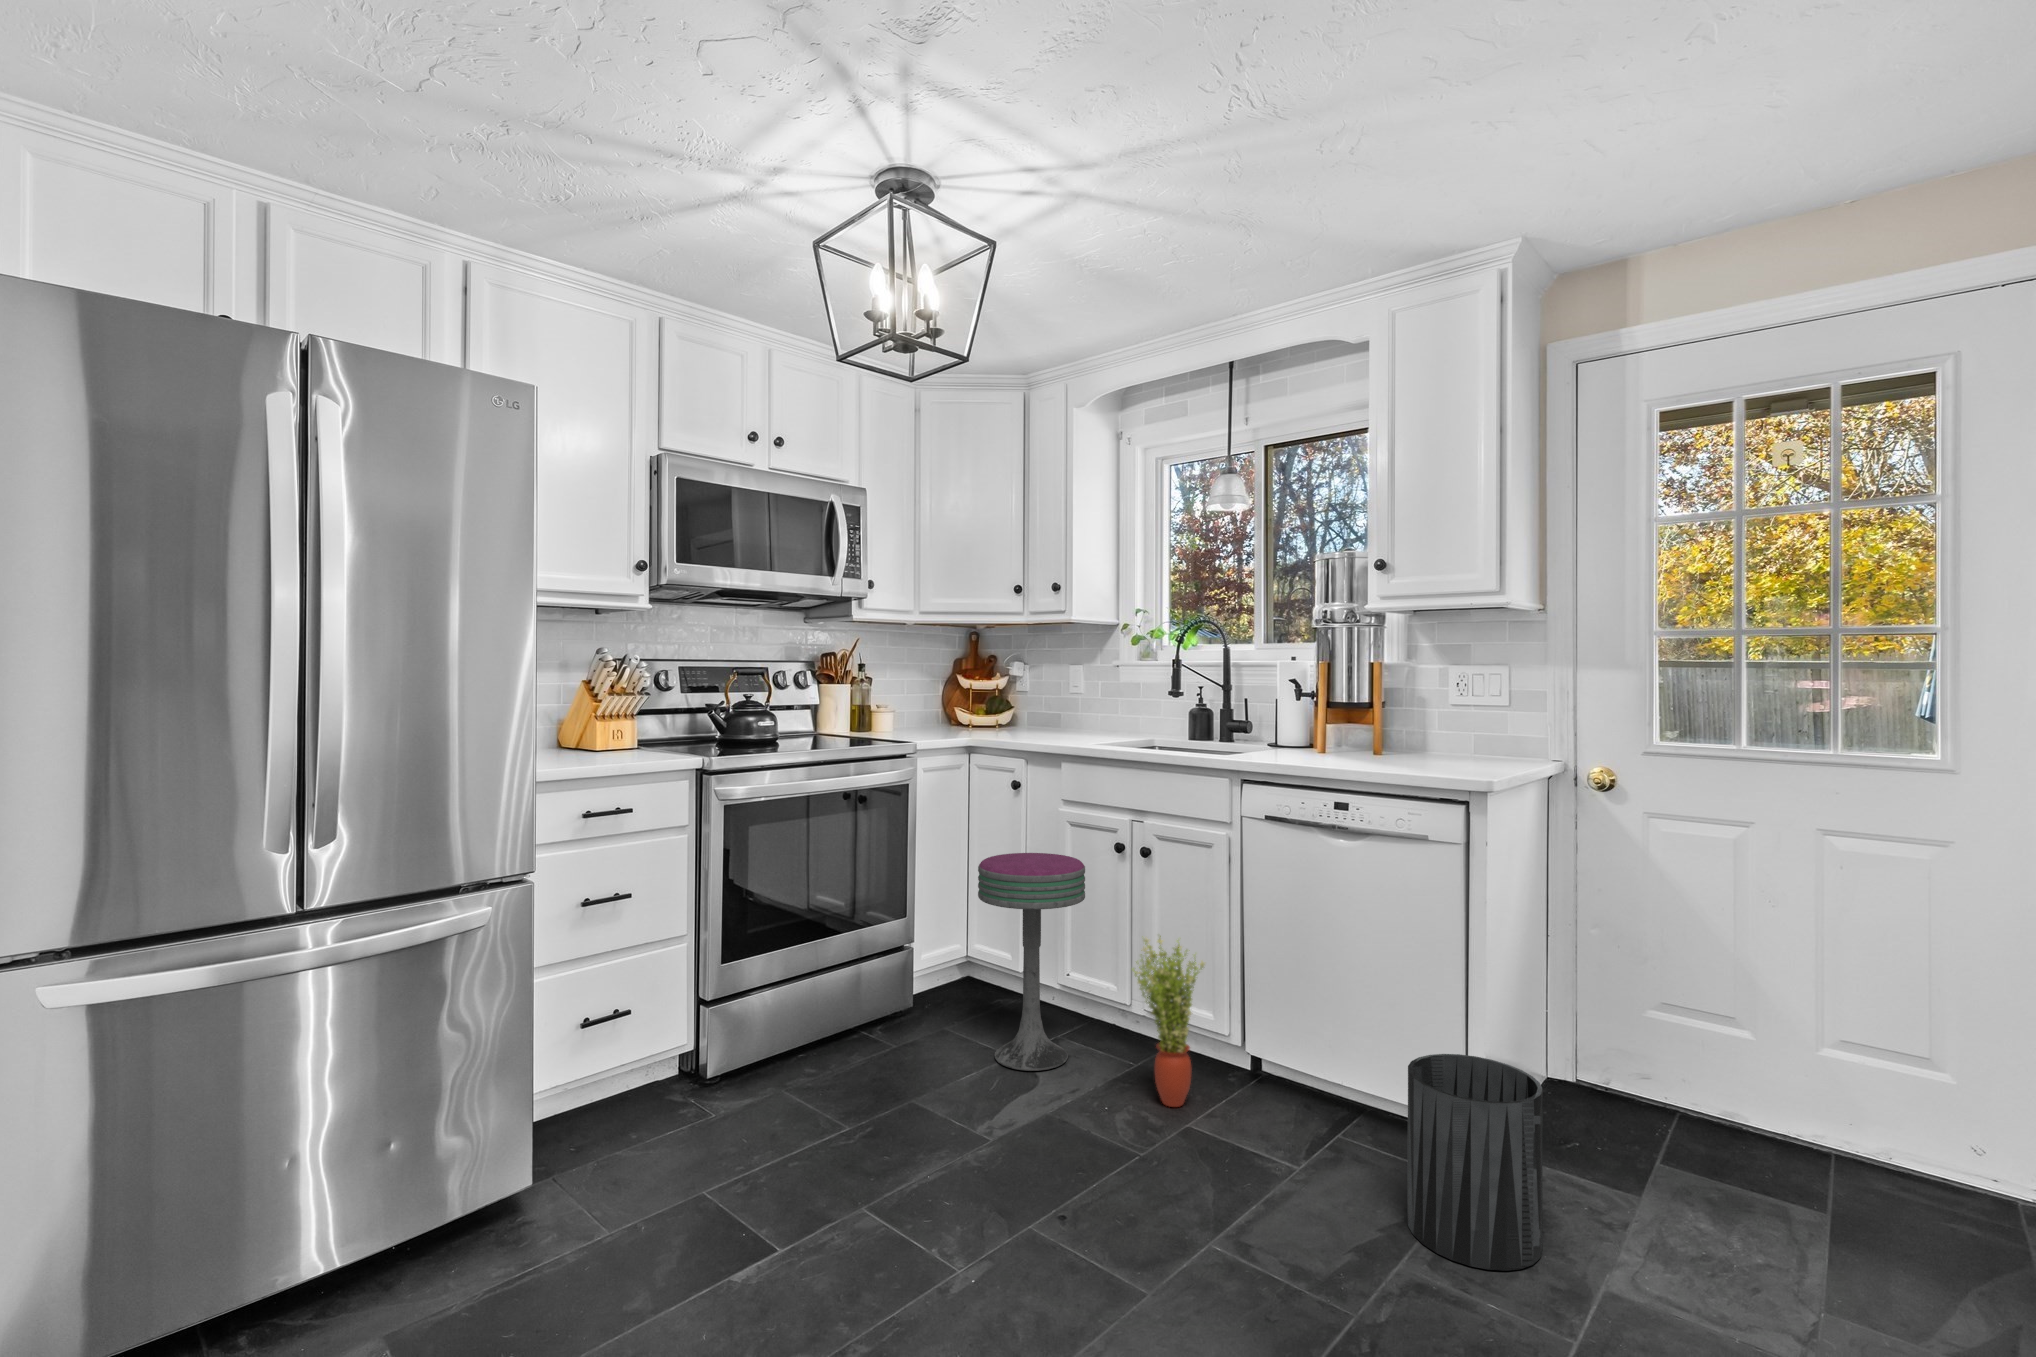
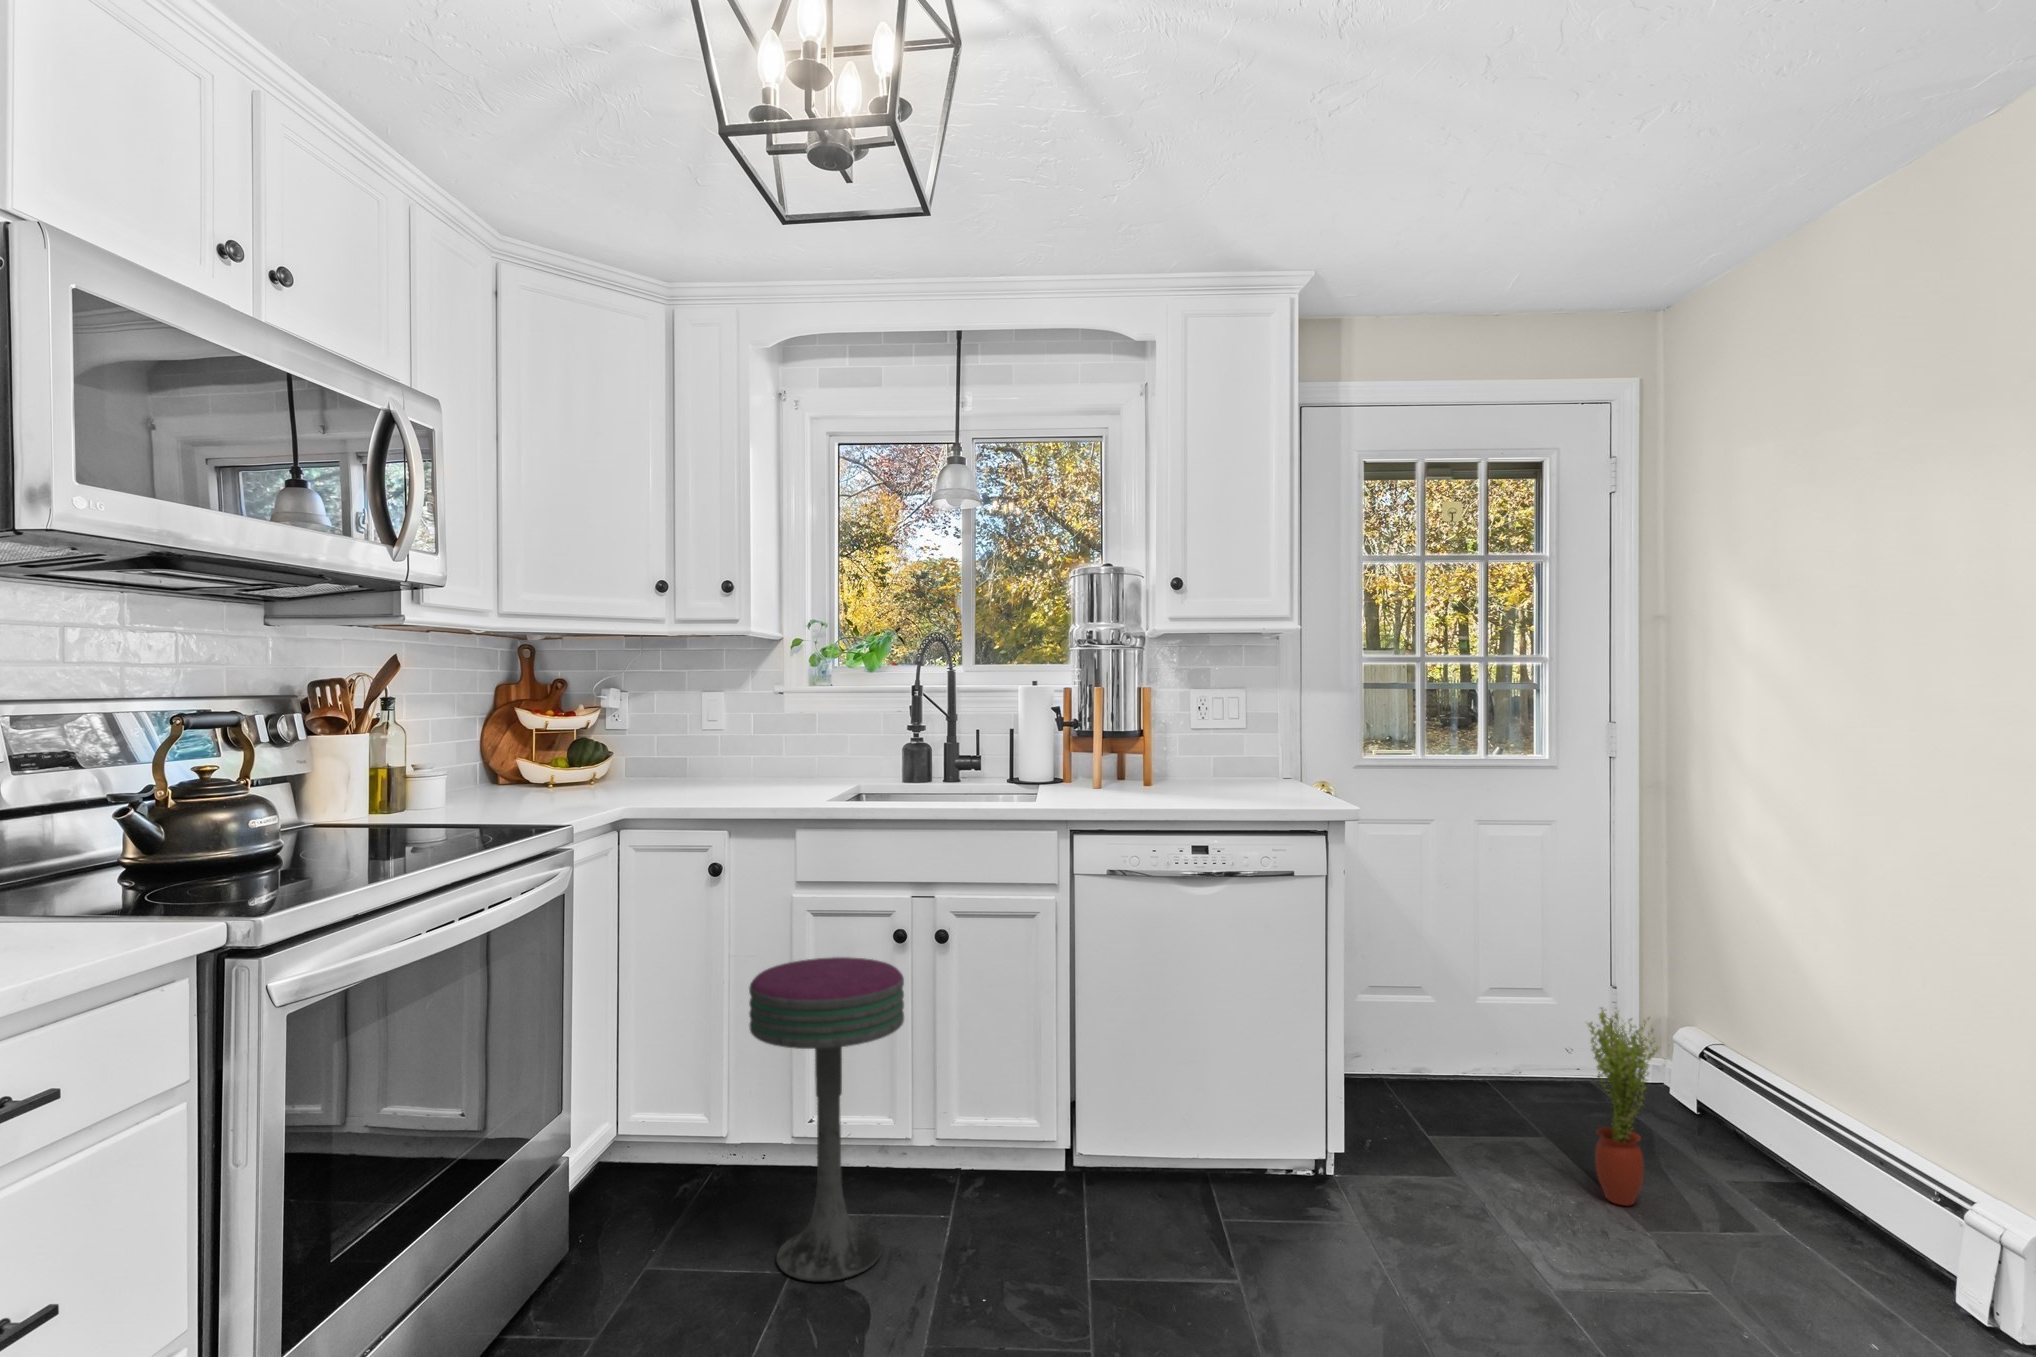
potted plant: present [1133,936,1205,1107] -> present [1588,1008,1658,1206]
trash can: present [1408,1054,1543,1271] -> none [1387,1097,1528,1322]

